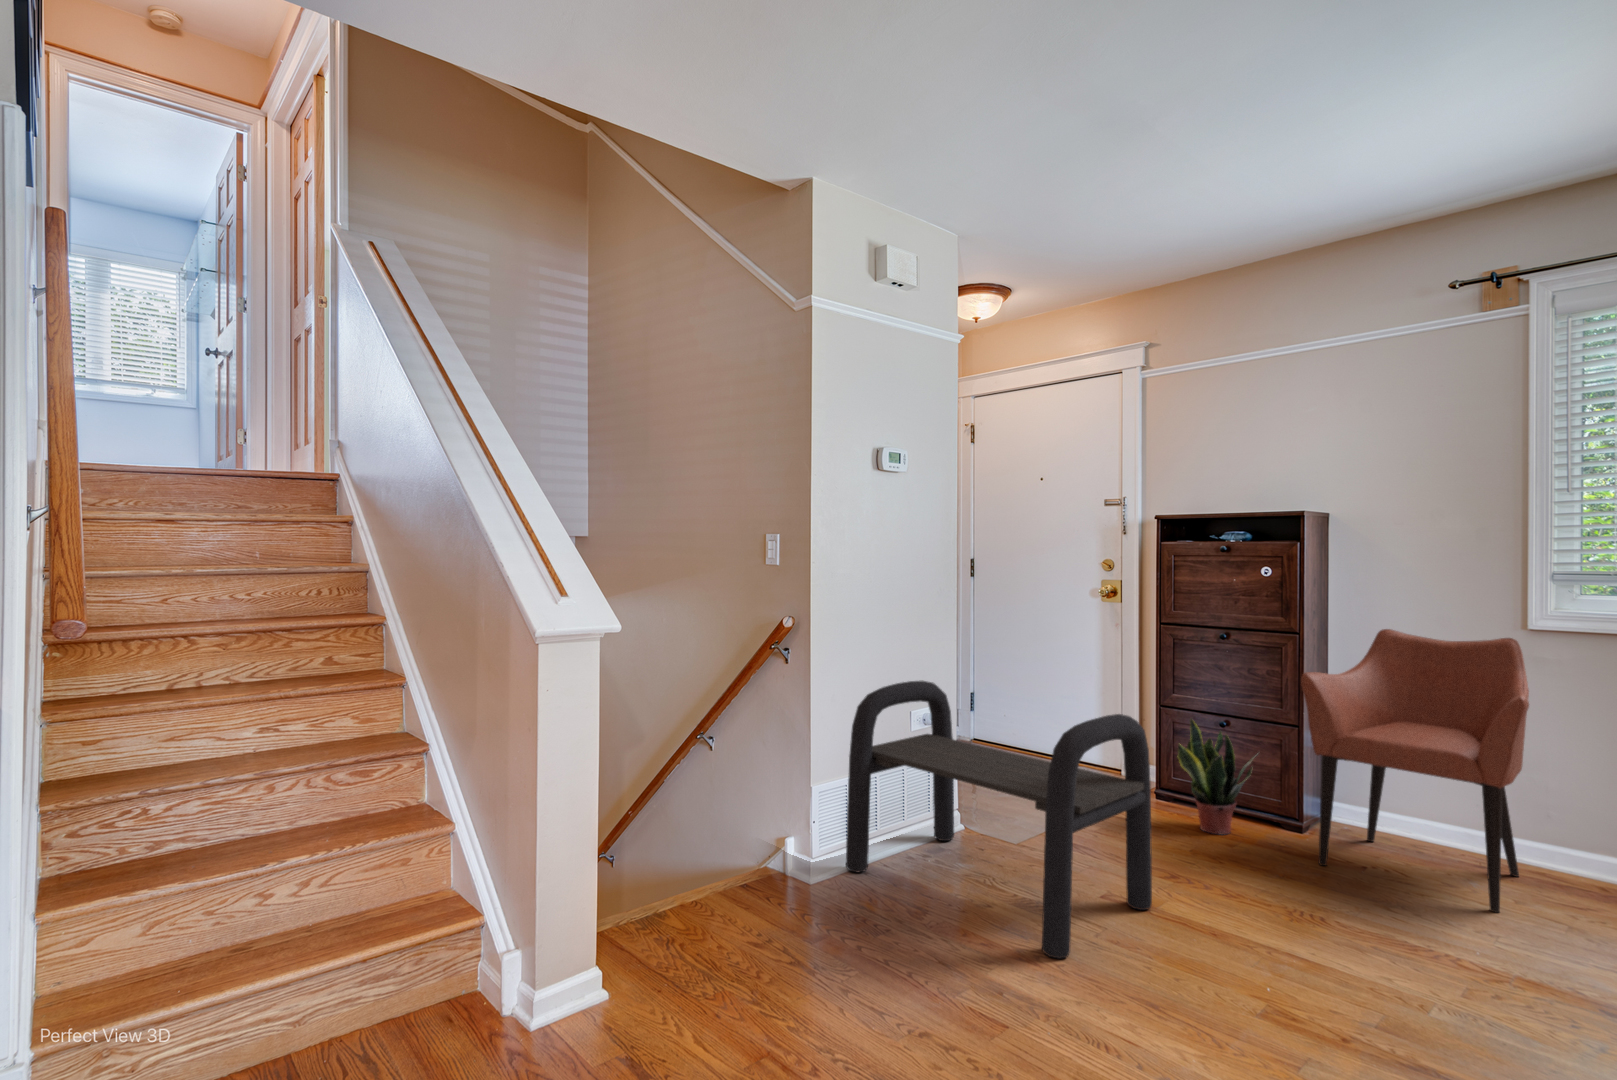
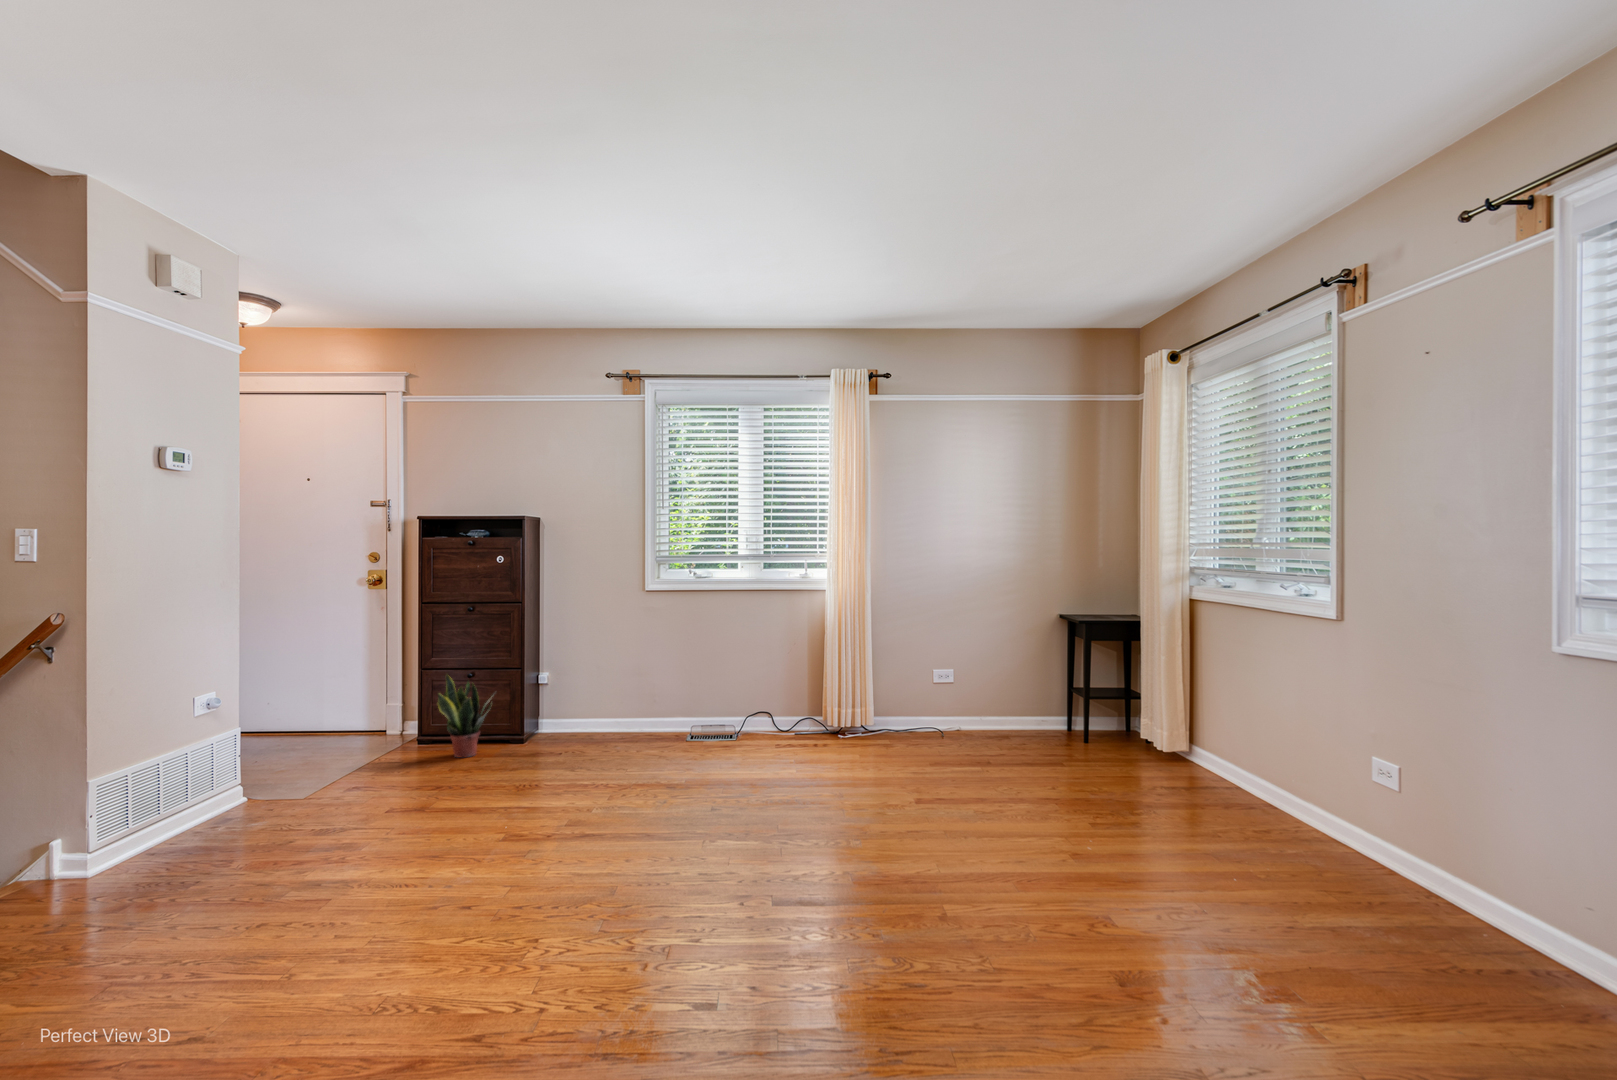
armchair: present [1301,629,1529,913] -> none [524,596,648,760]
bench: present [846,681,1152,959] -> none [130,666,426,852]

